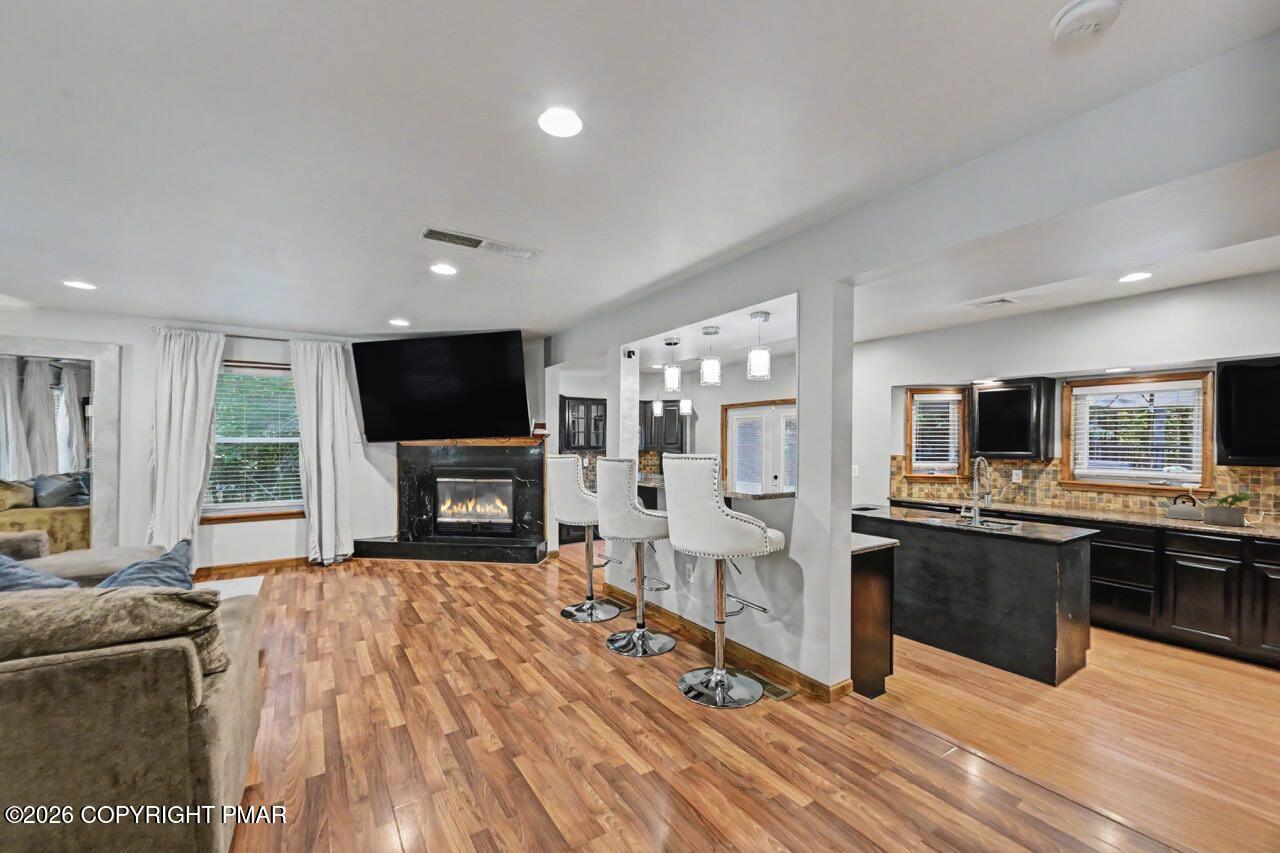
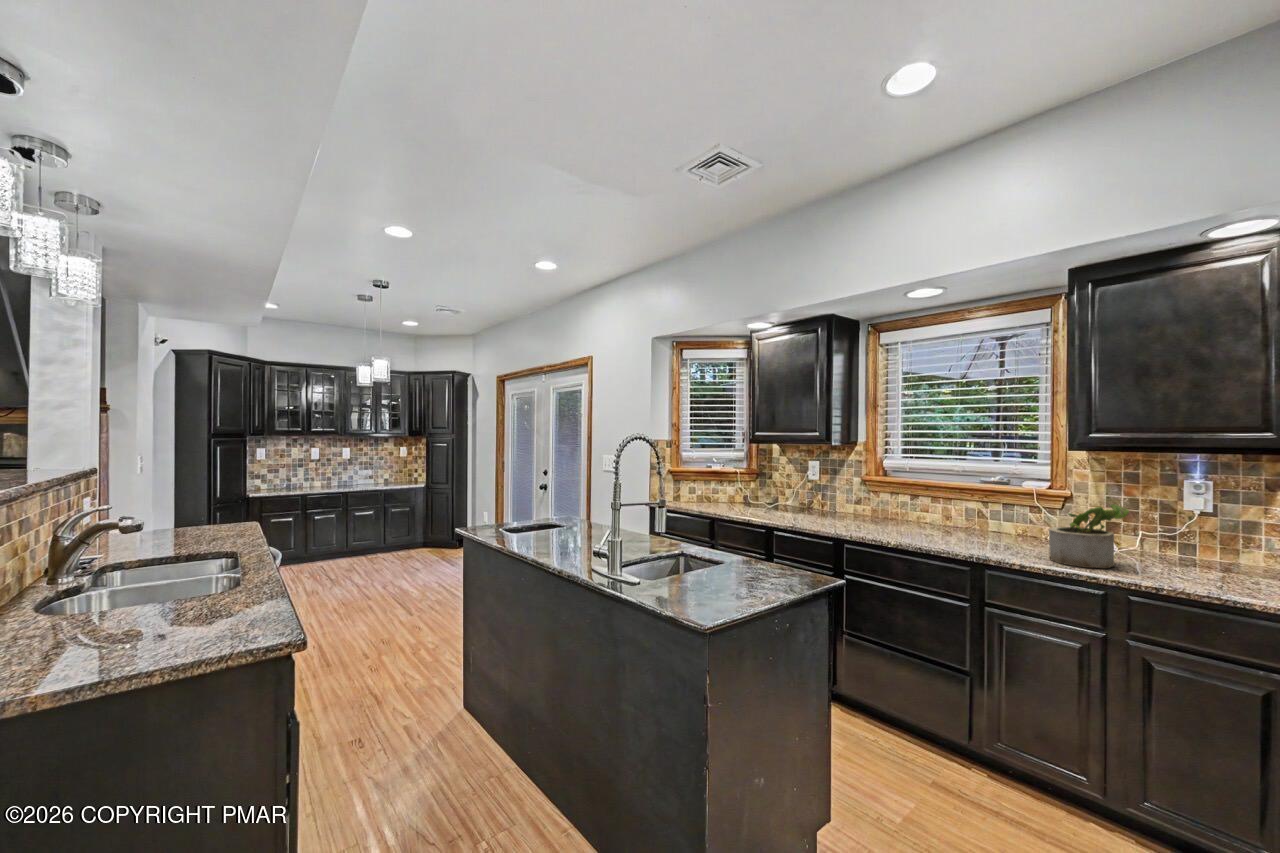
kettle: present [1162,494,1204,520] -> none [993,501,1053,545]

